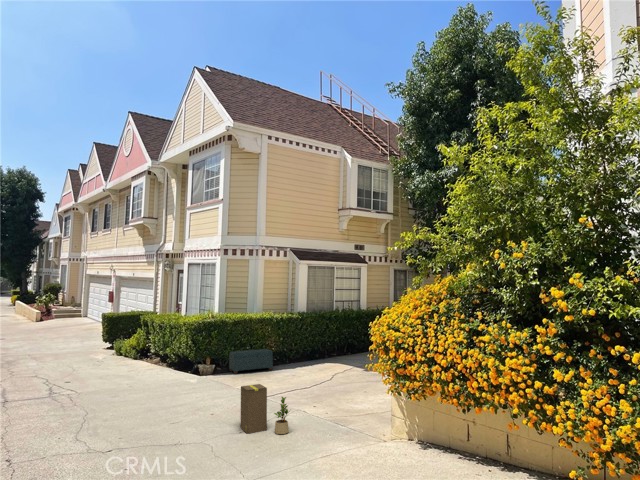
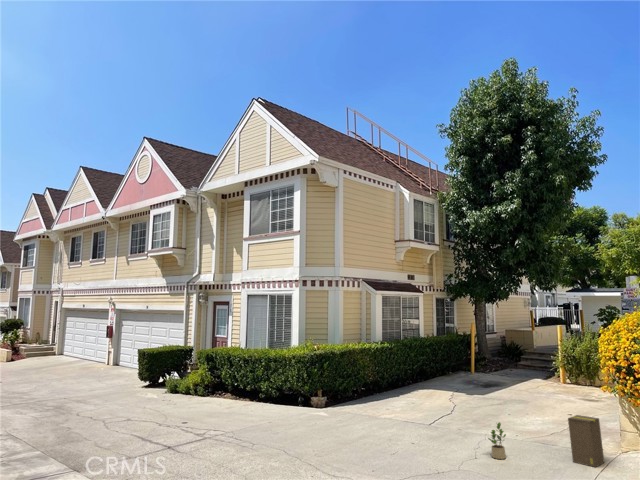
bench: present [229,349,273,374] -> none [331,381,373,407]
cardboard box: present [240,384,267,434] -> present [568,415,604,467]

